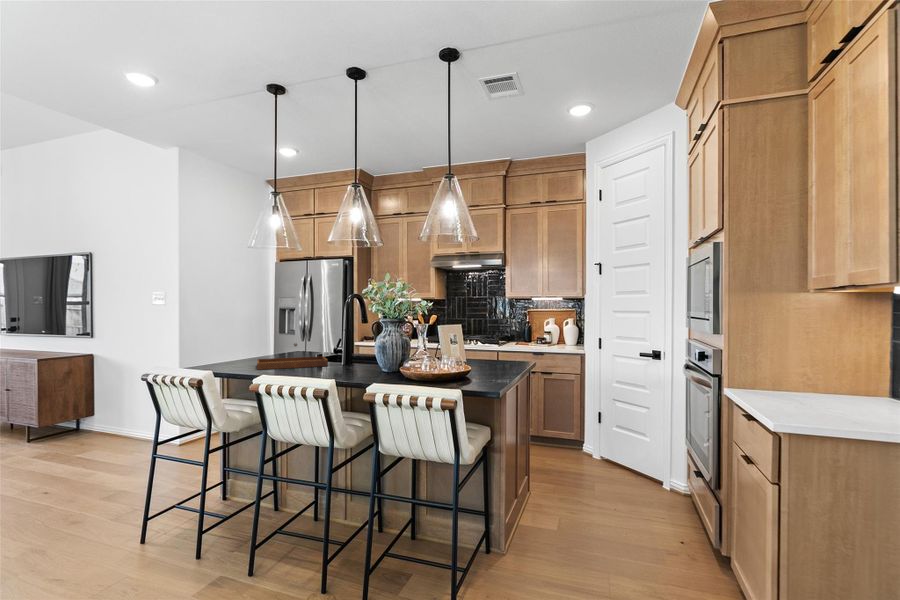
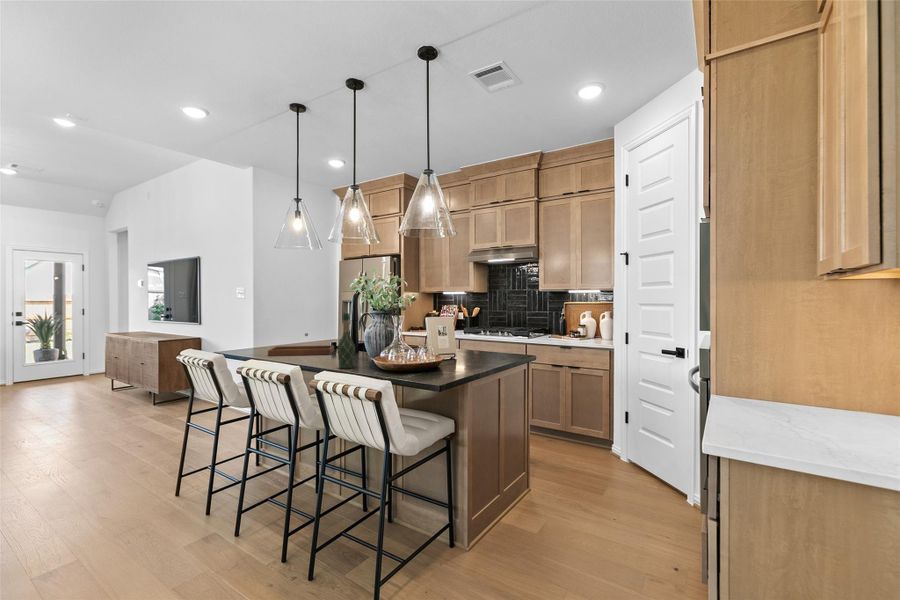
wine bottle: none [365,321,384,379] -> present [337,313,355,368]

